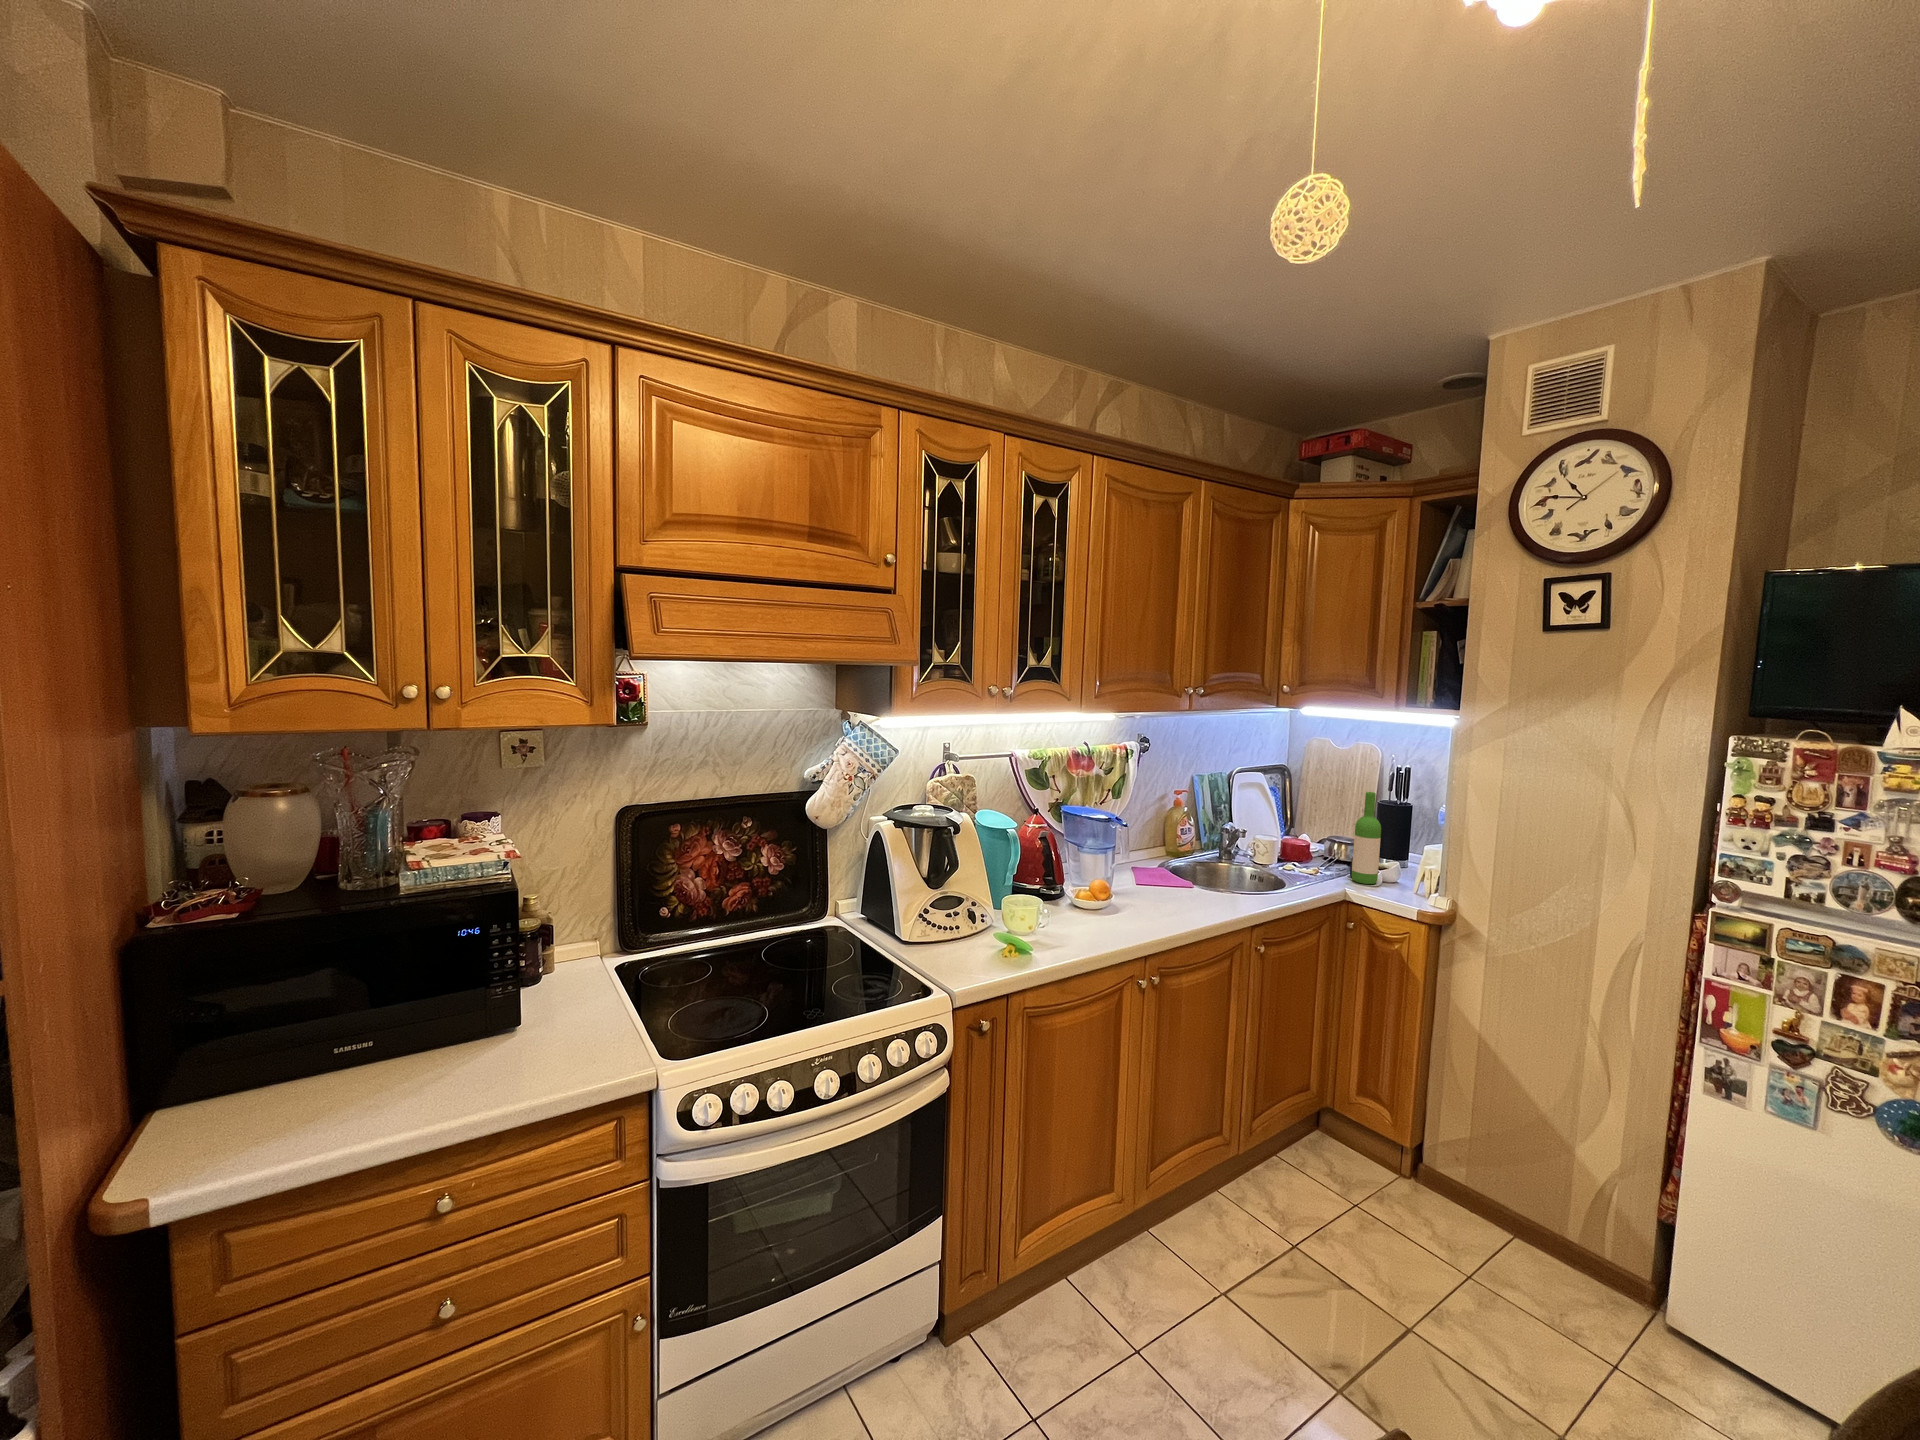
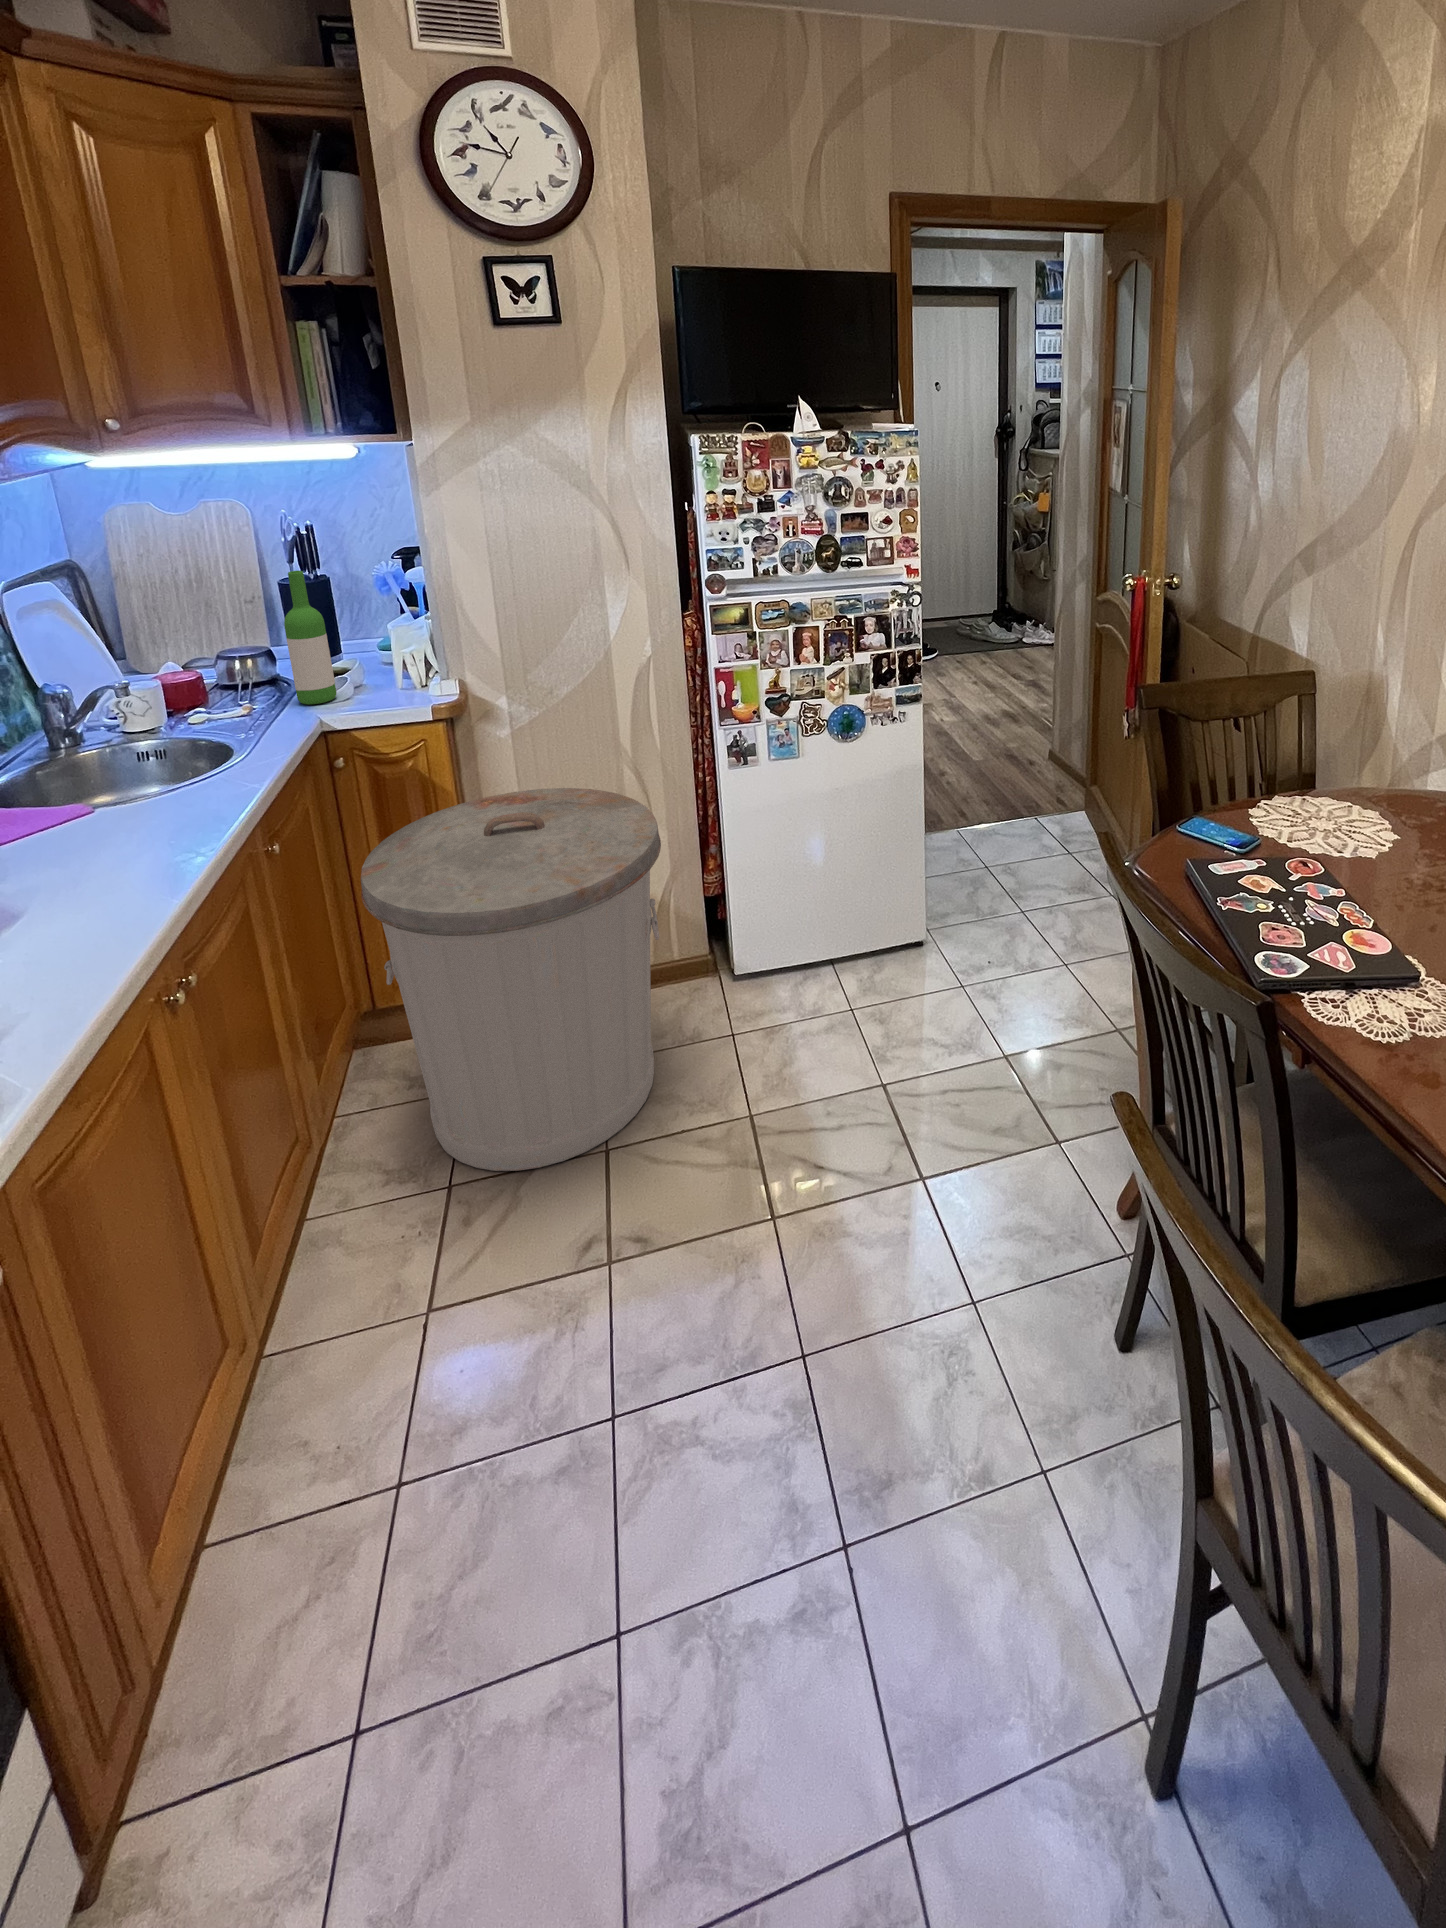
trash can: none [1303,985,1566,1334] -> present [361,788,661,1171]

